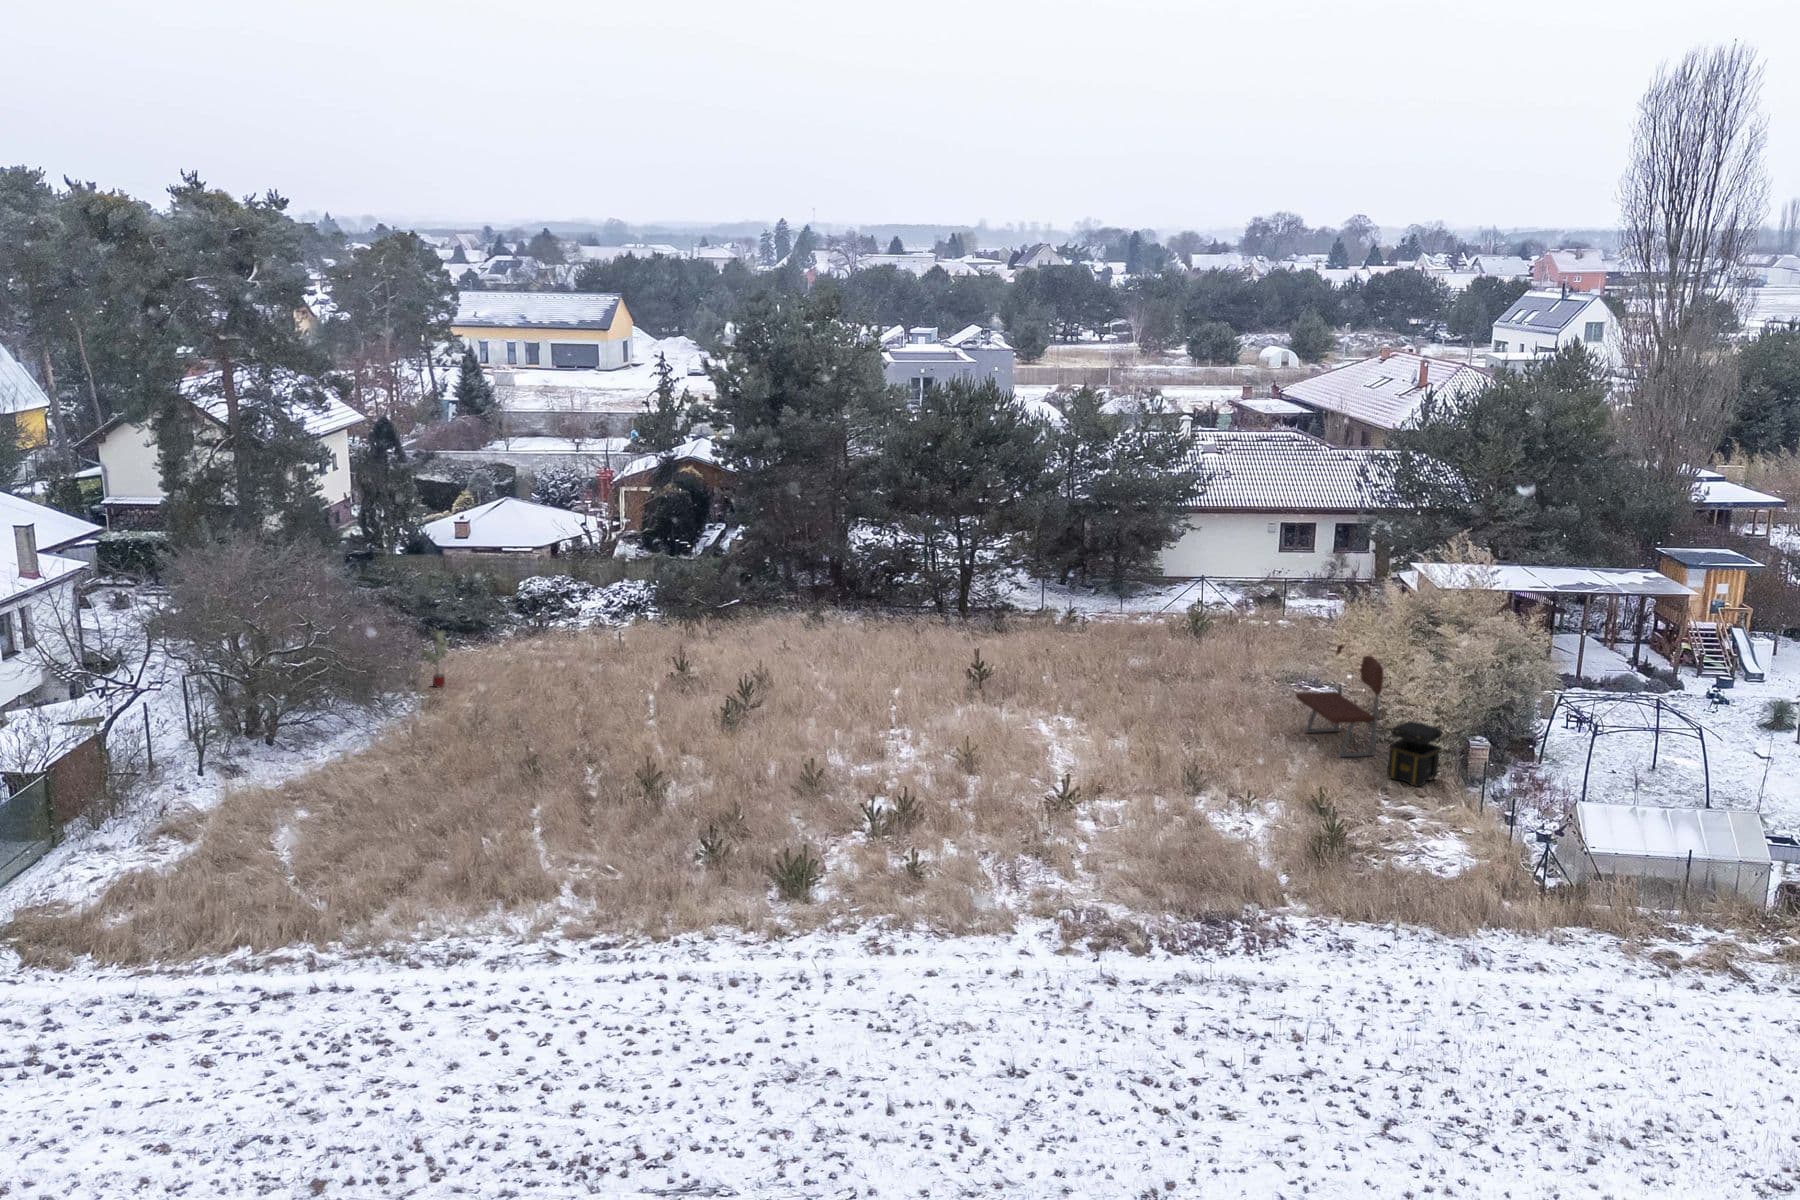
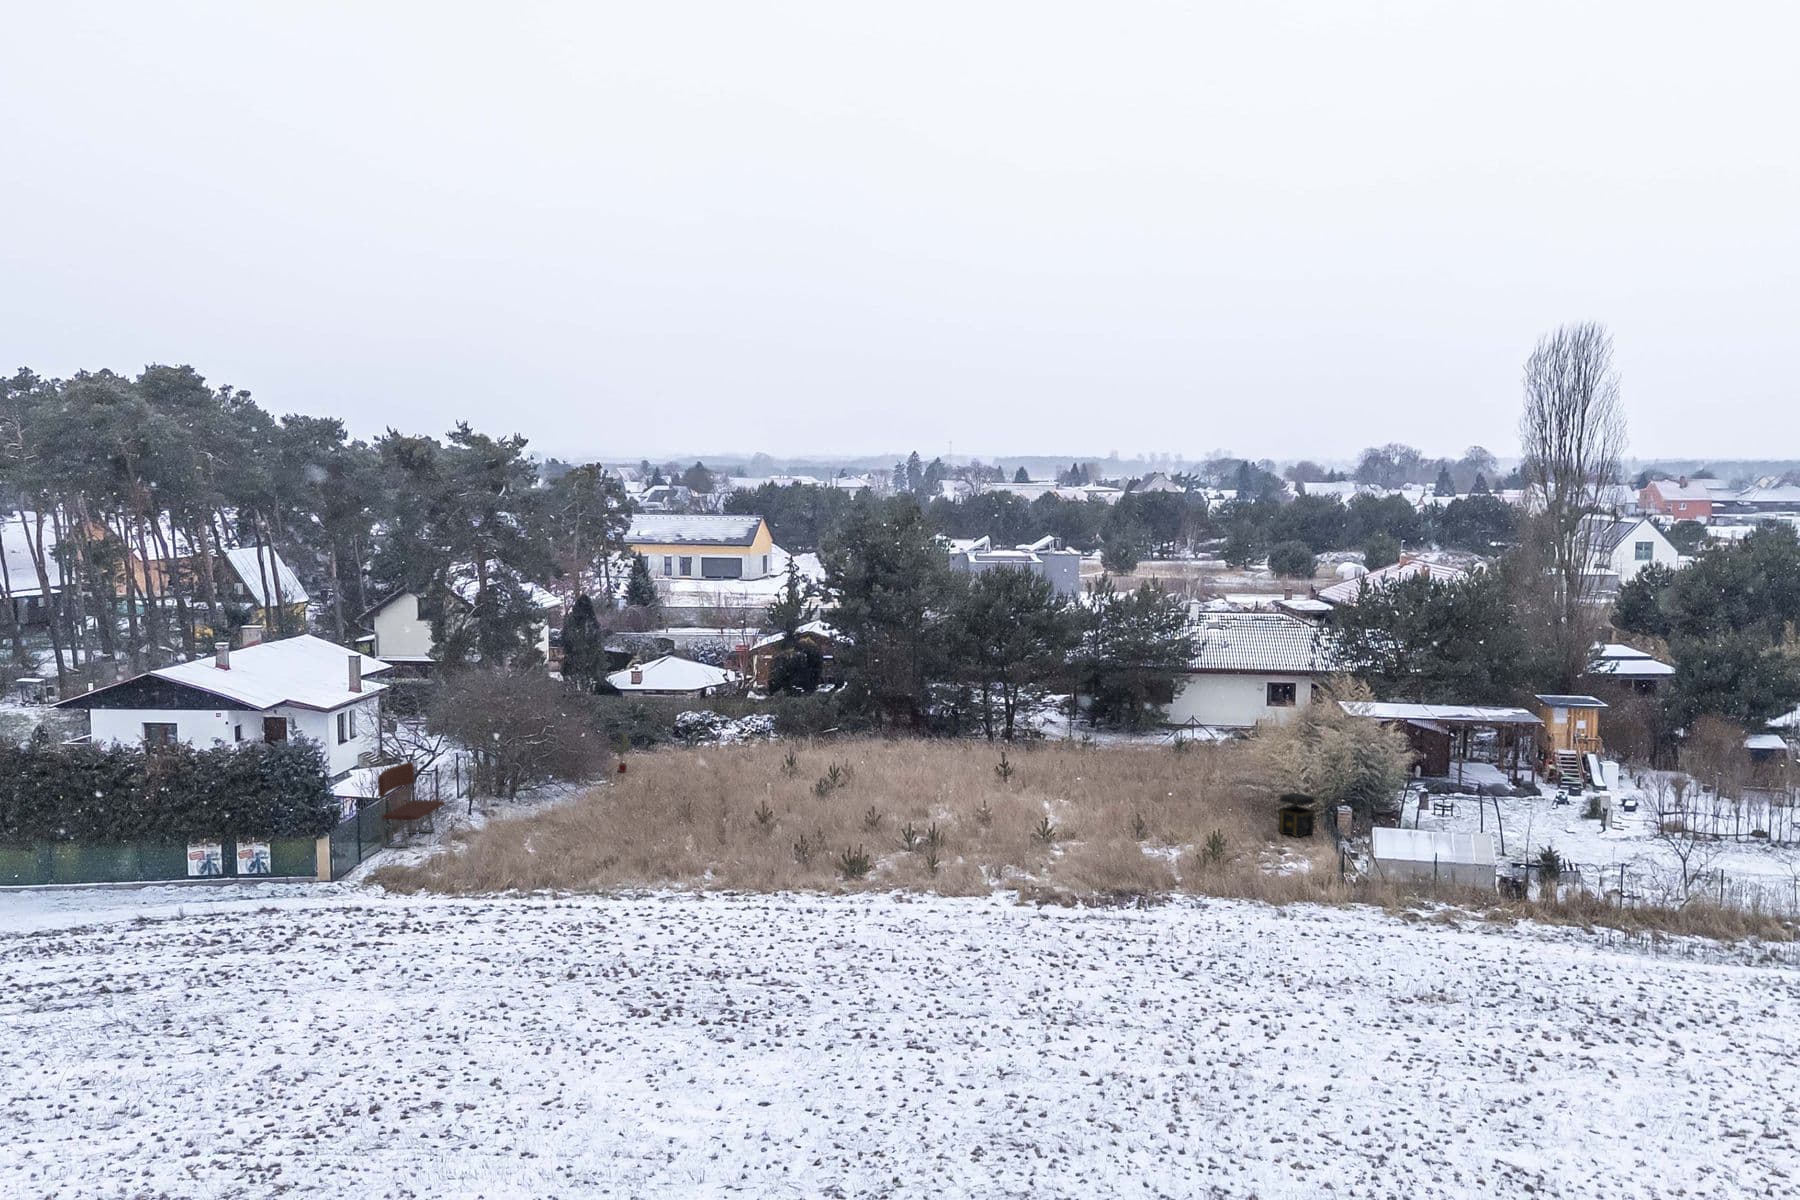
bench: present [1296,645,1384,757] -> present [378,762,445,848]

